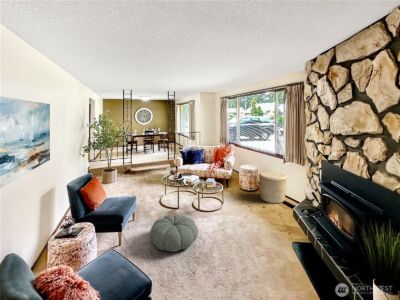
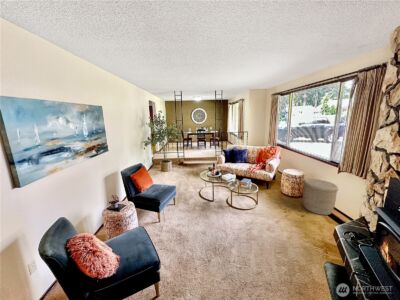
pouf: present [150,215,198,252] -> none [182,212,229,252]

